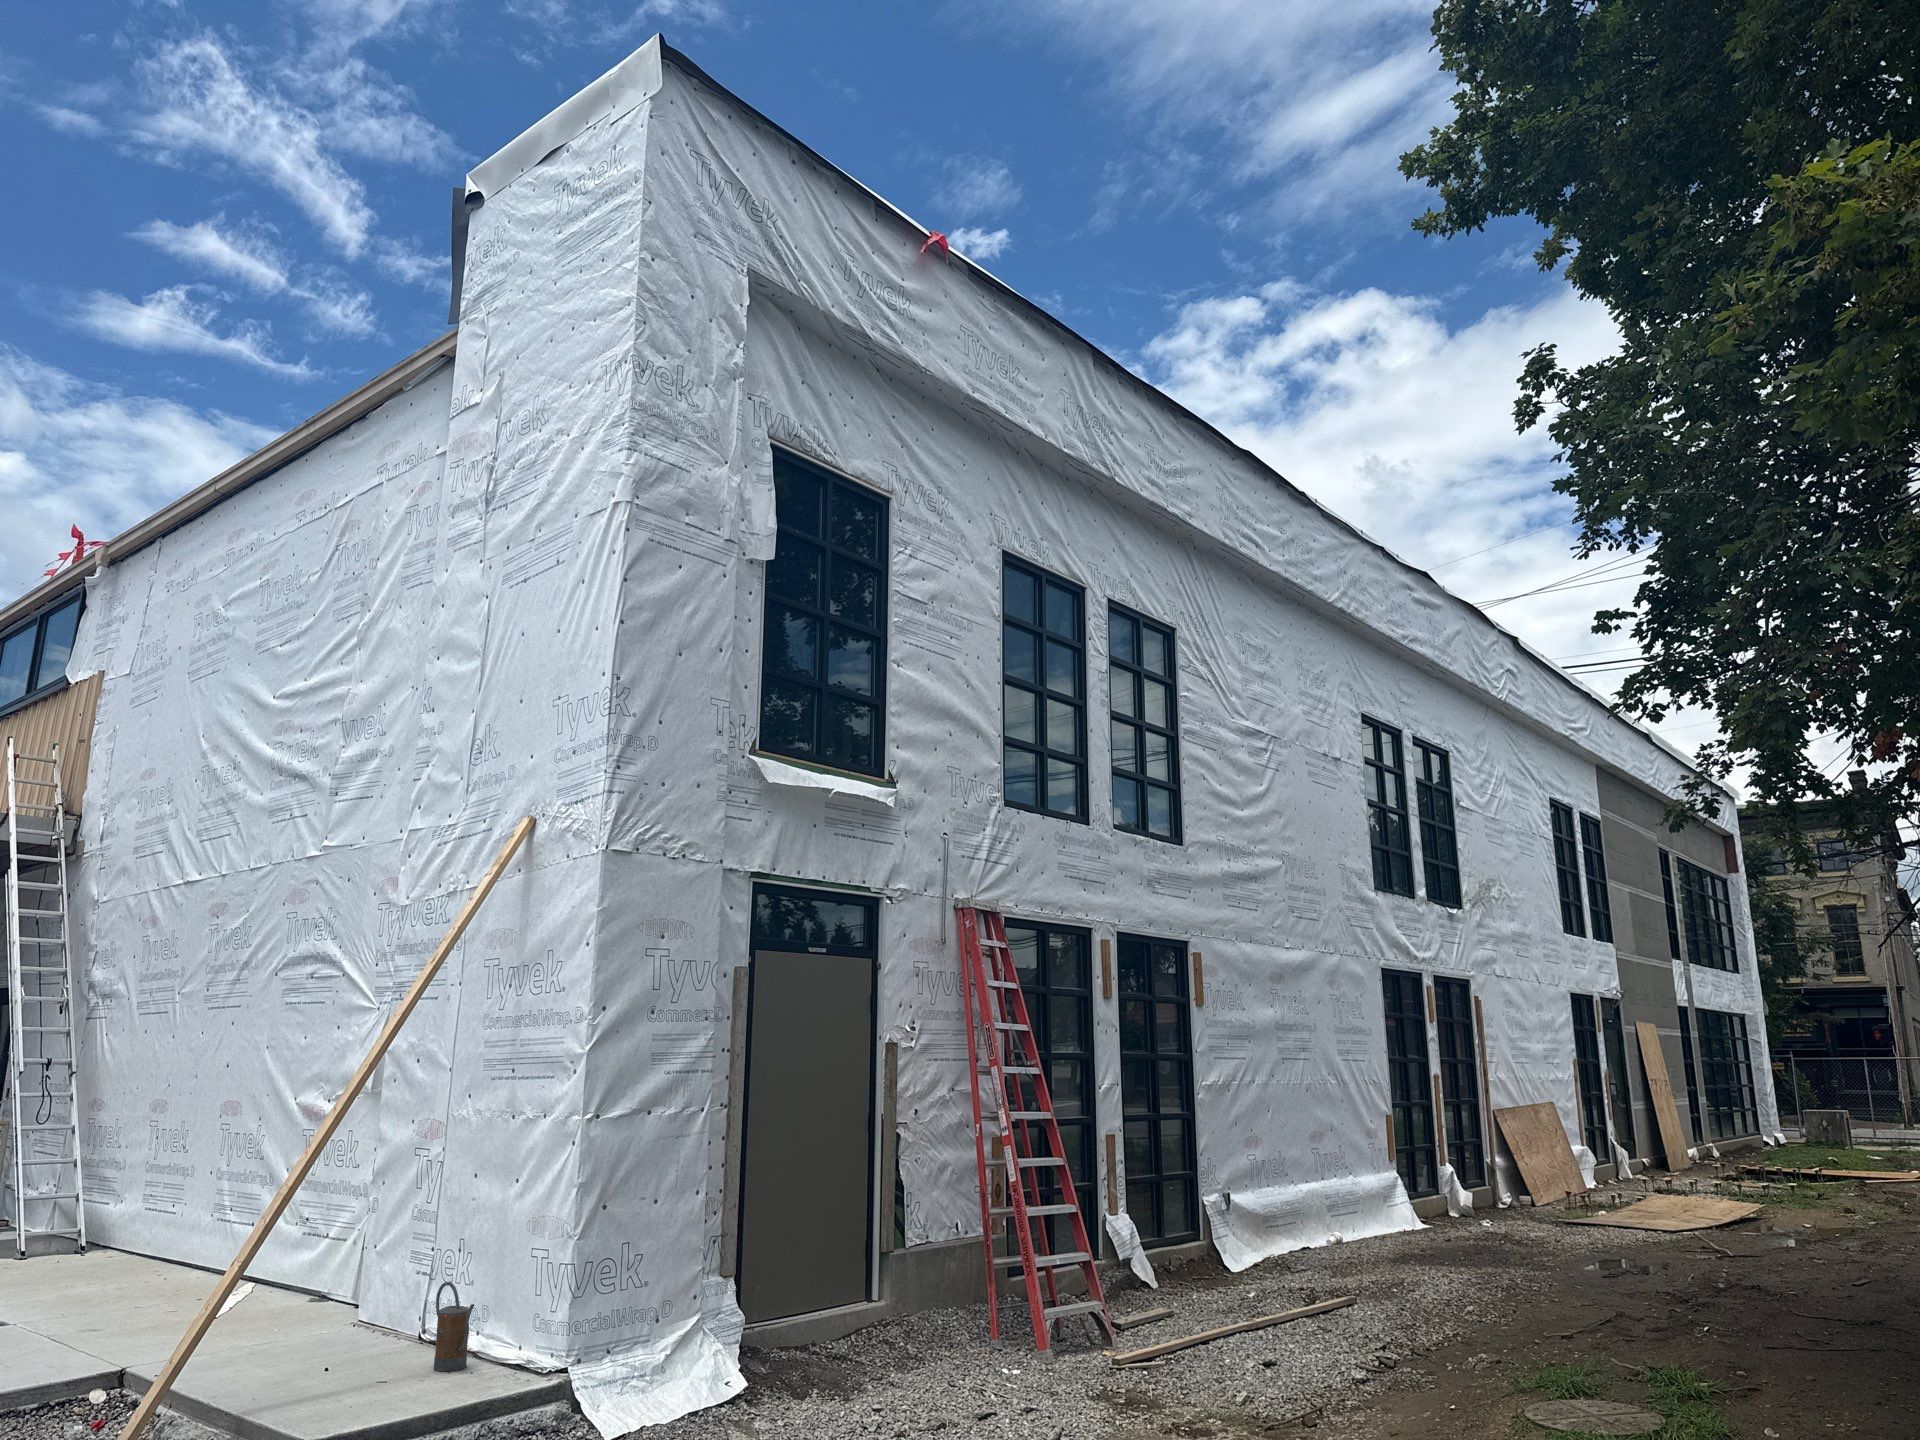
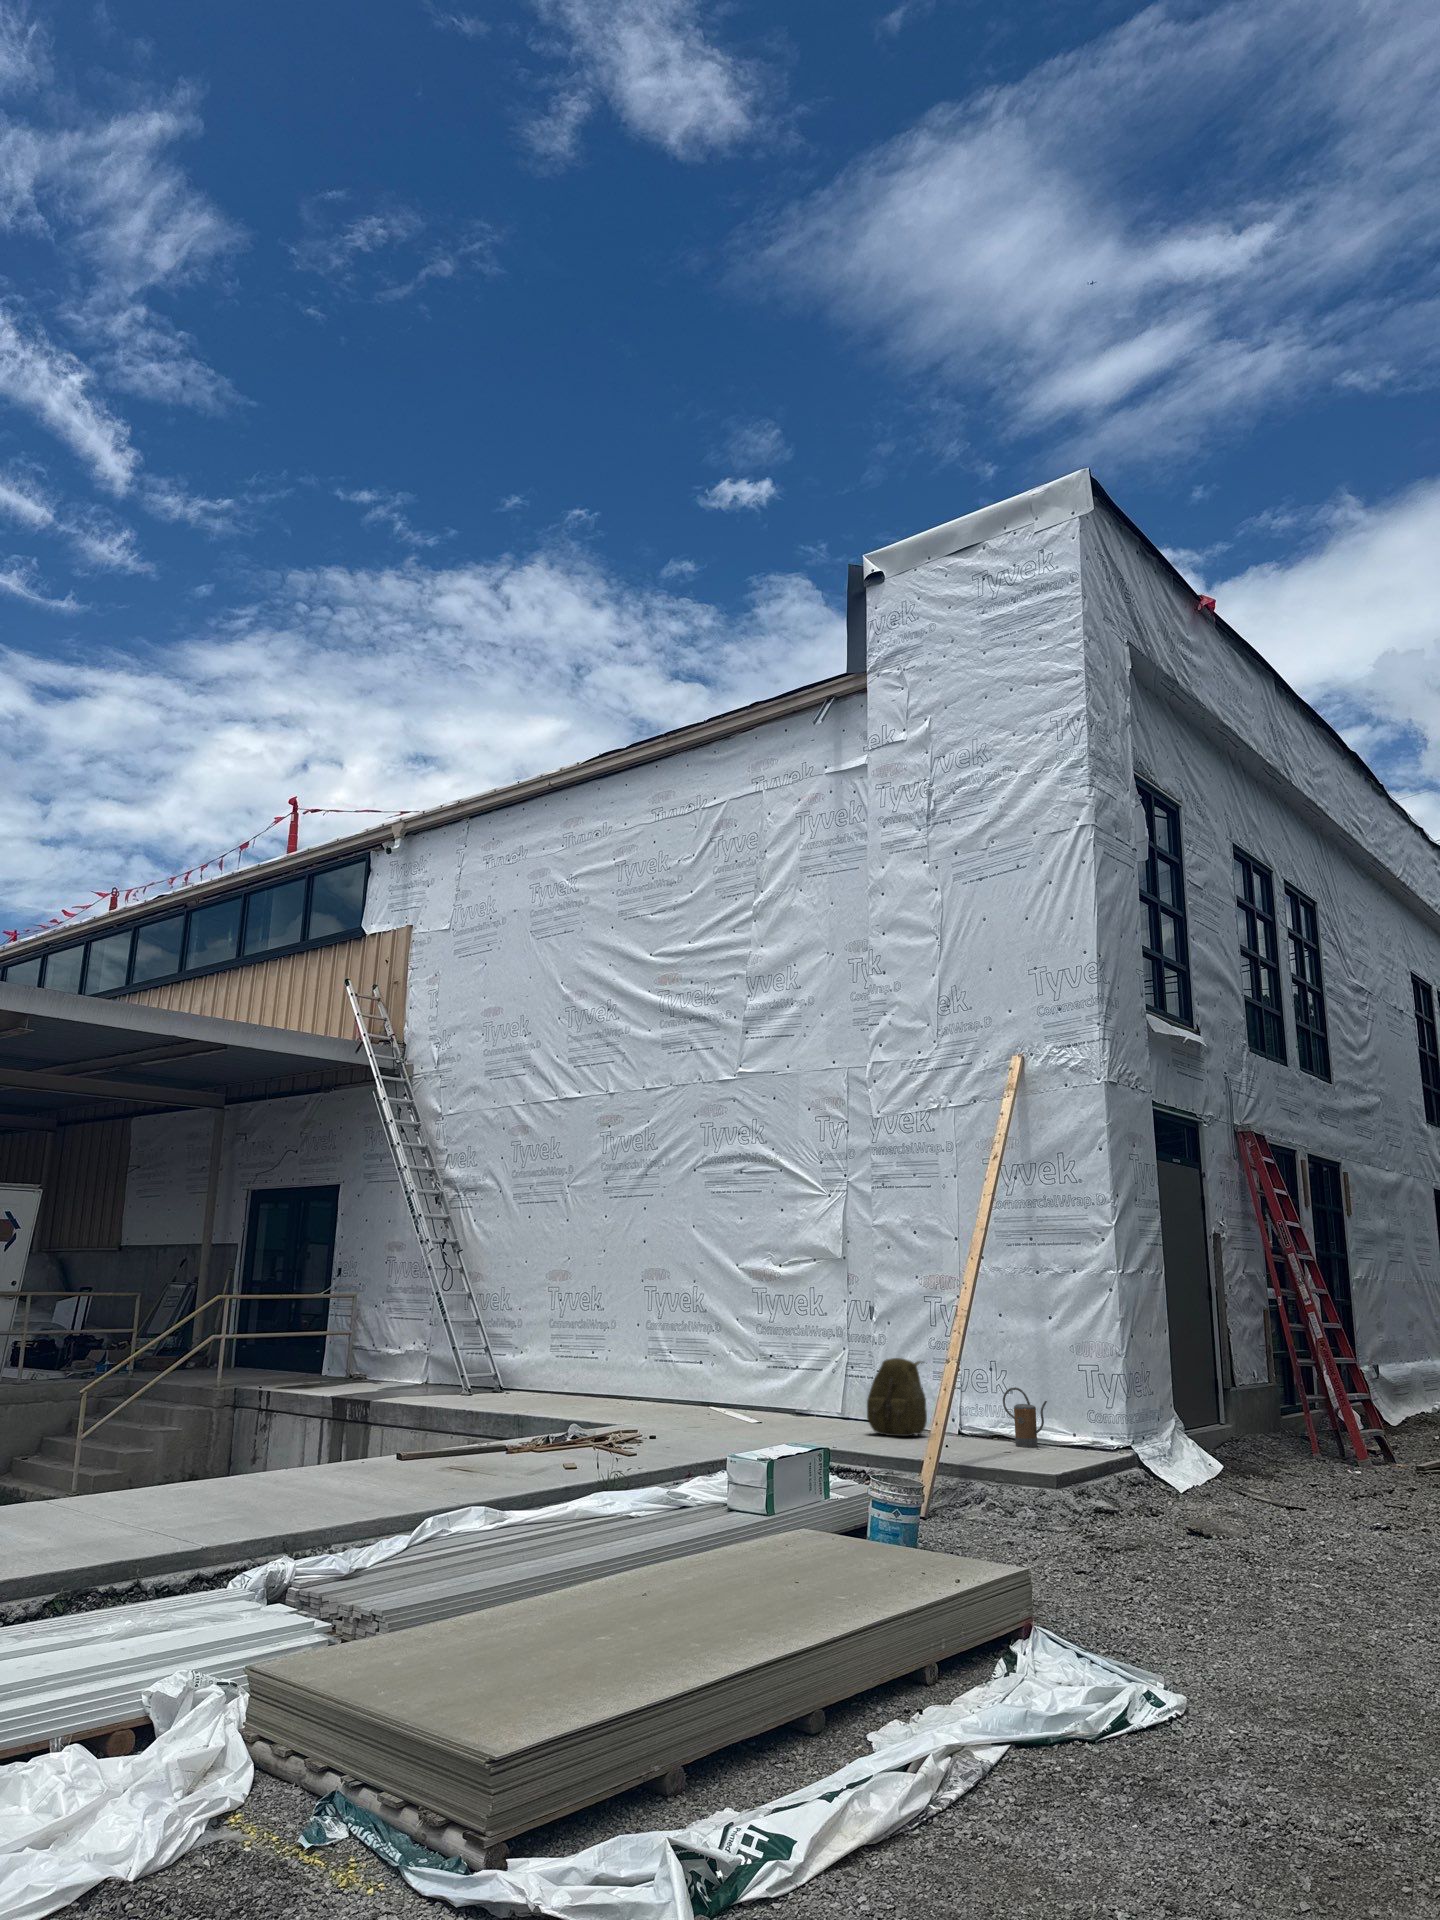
backpack: none [294,1232,400,1345] -> present [867,1358,927,1436]

